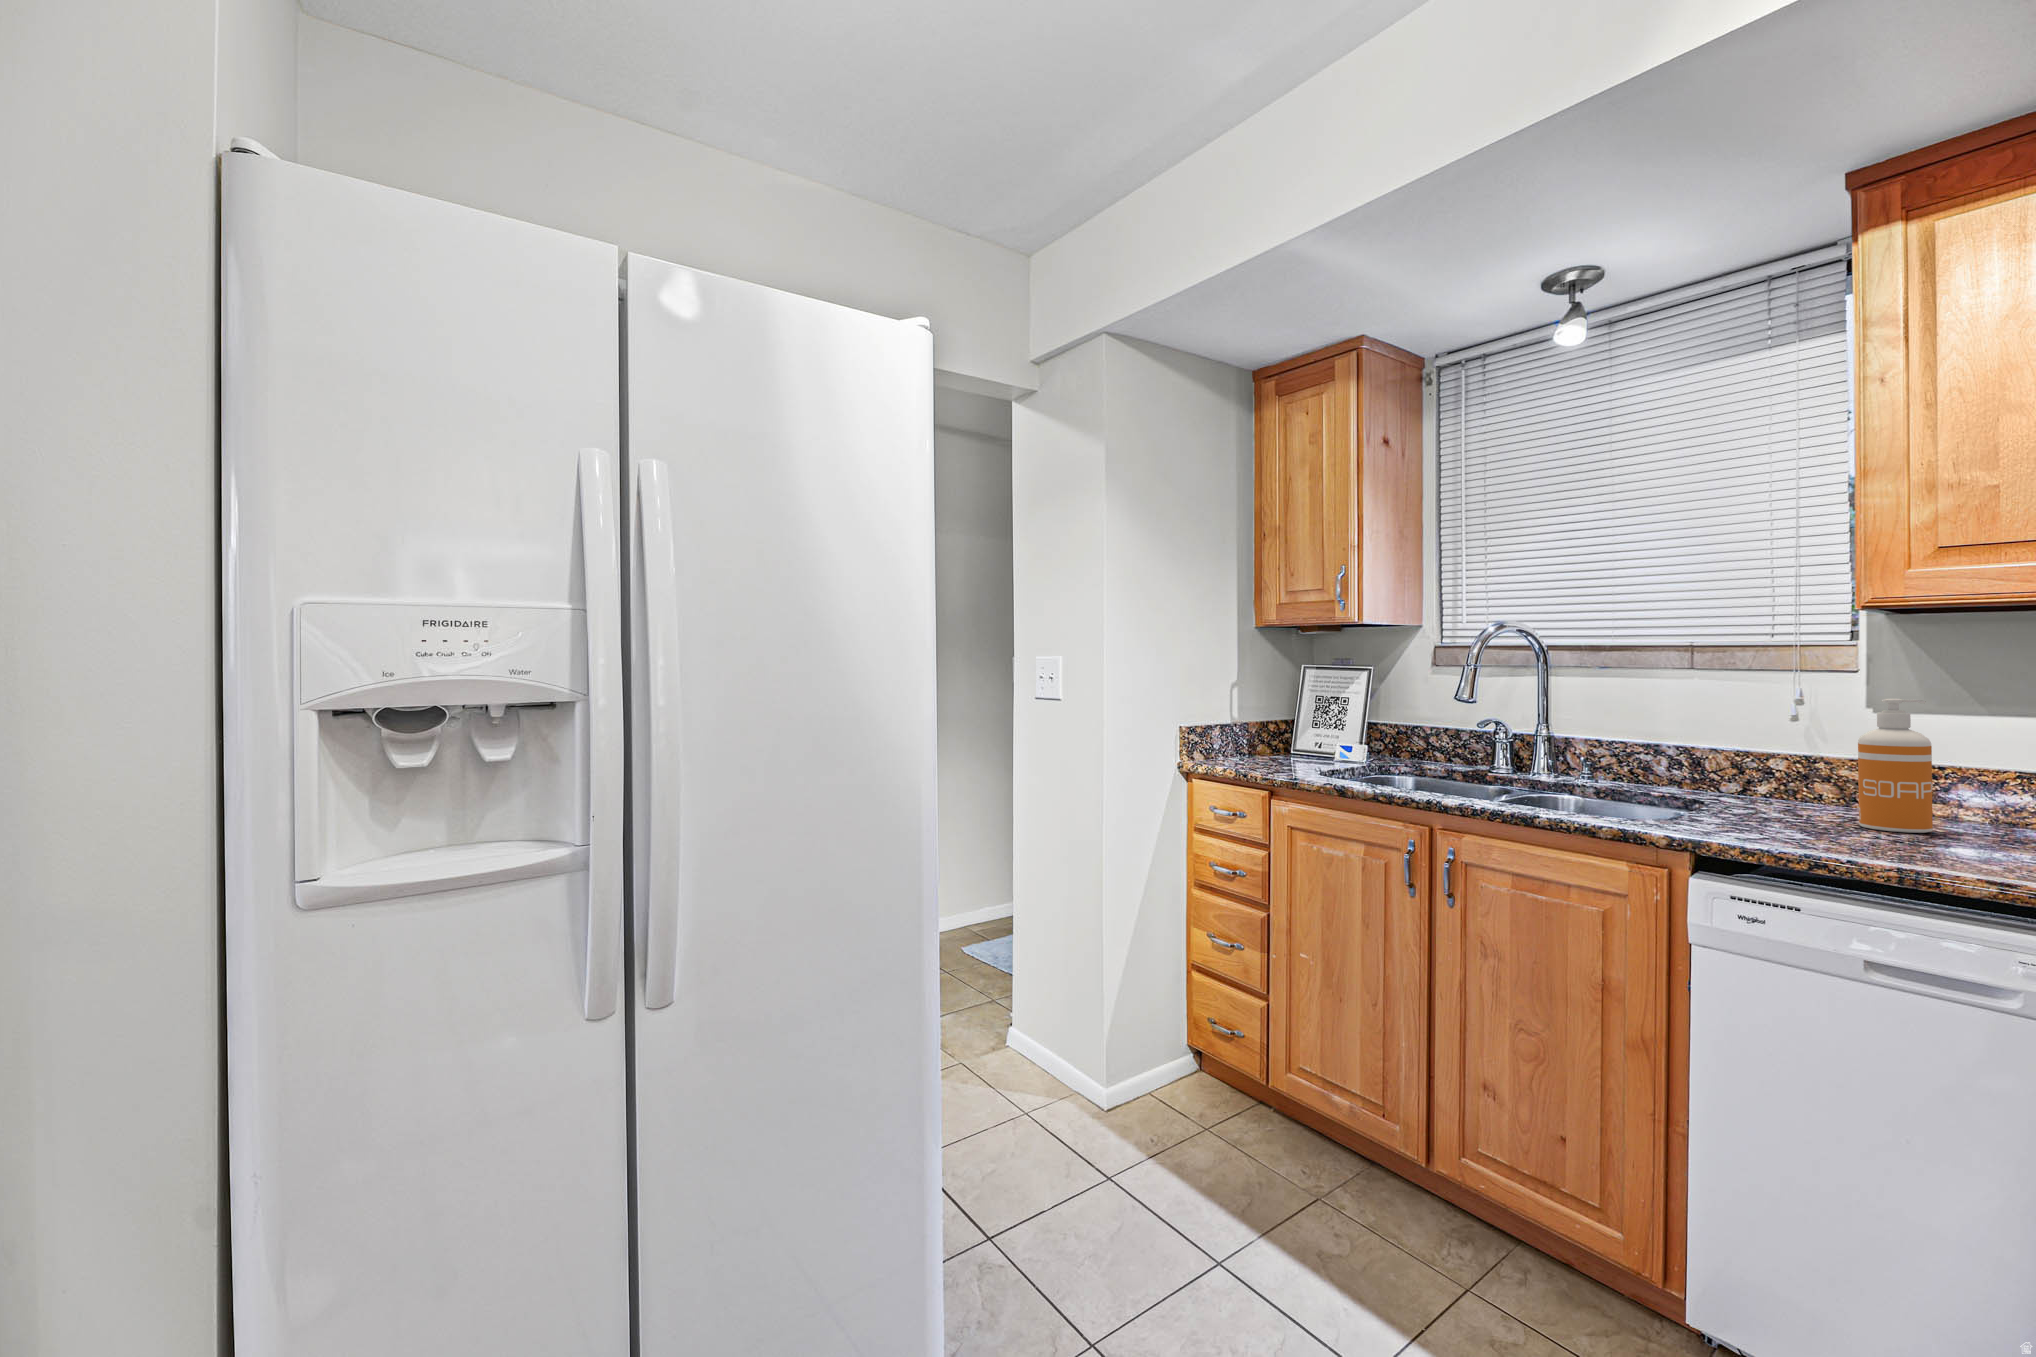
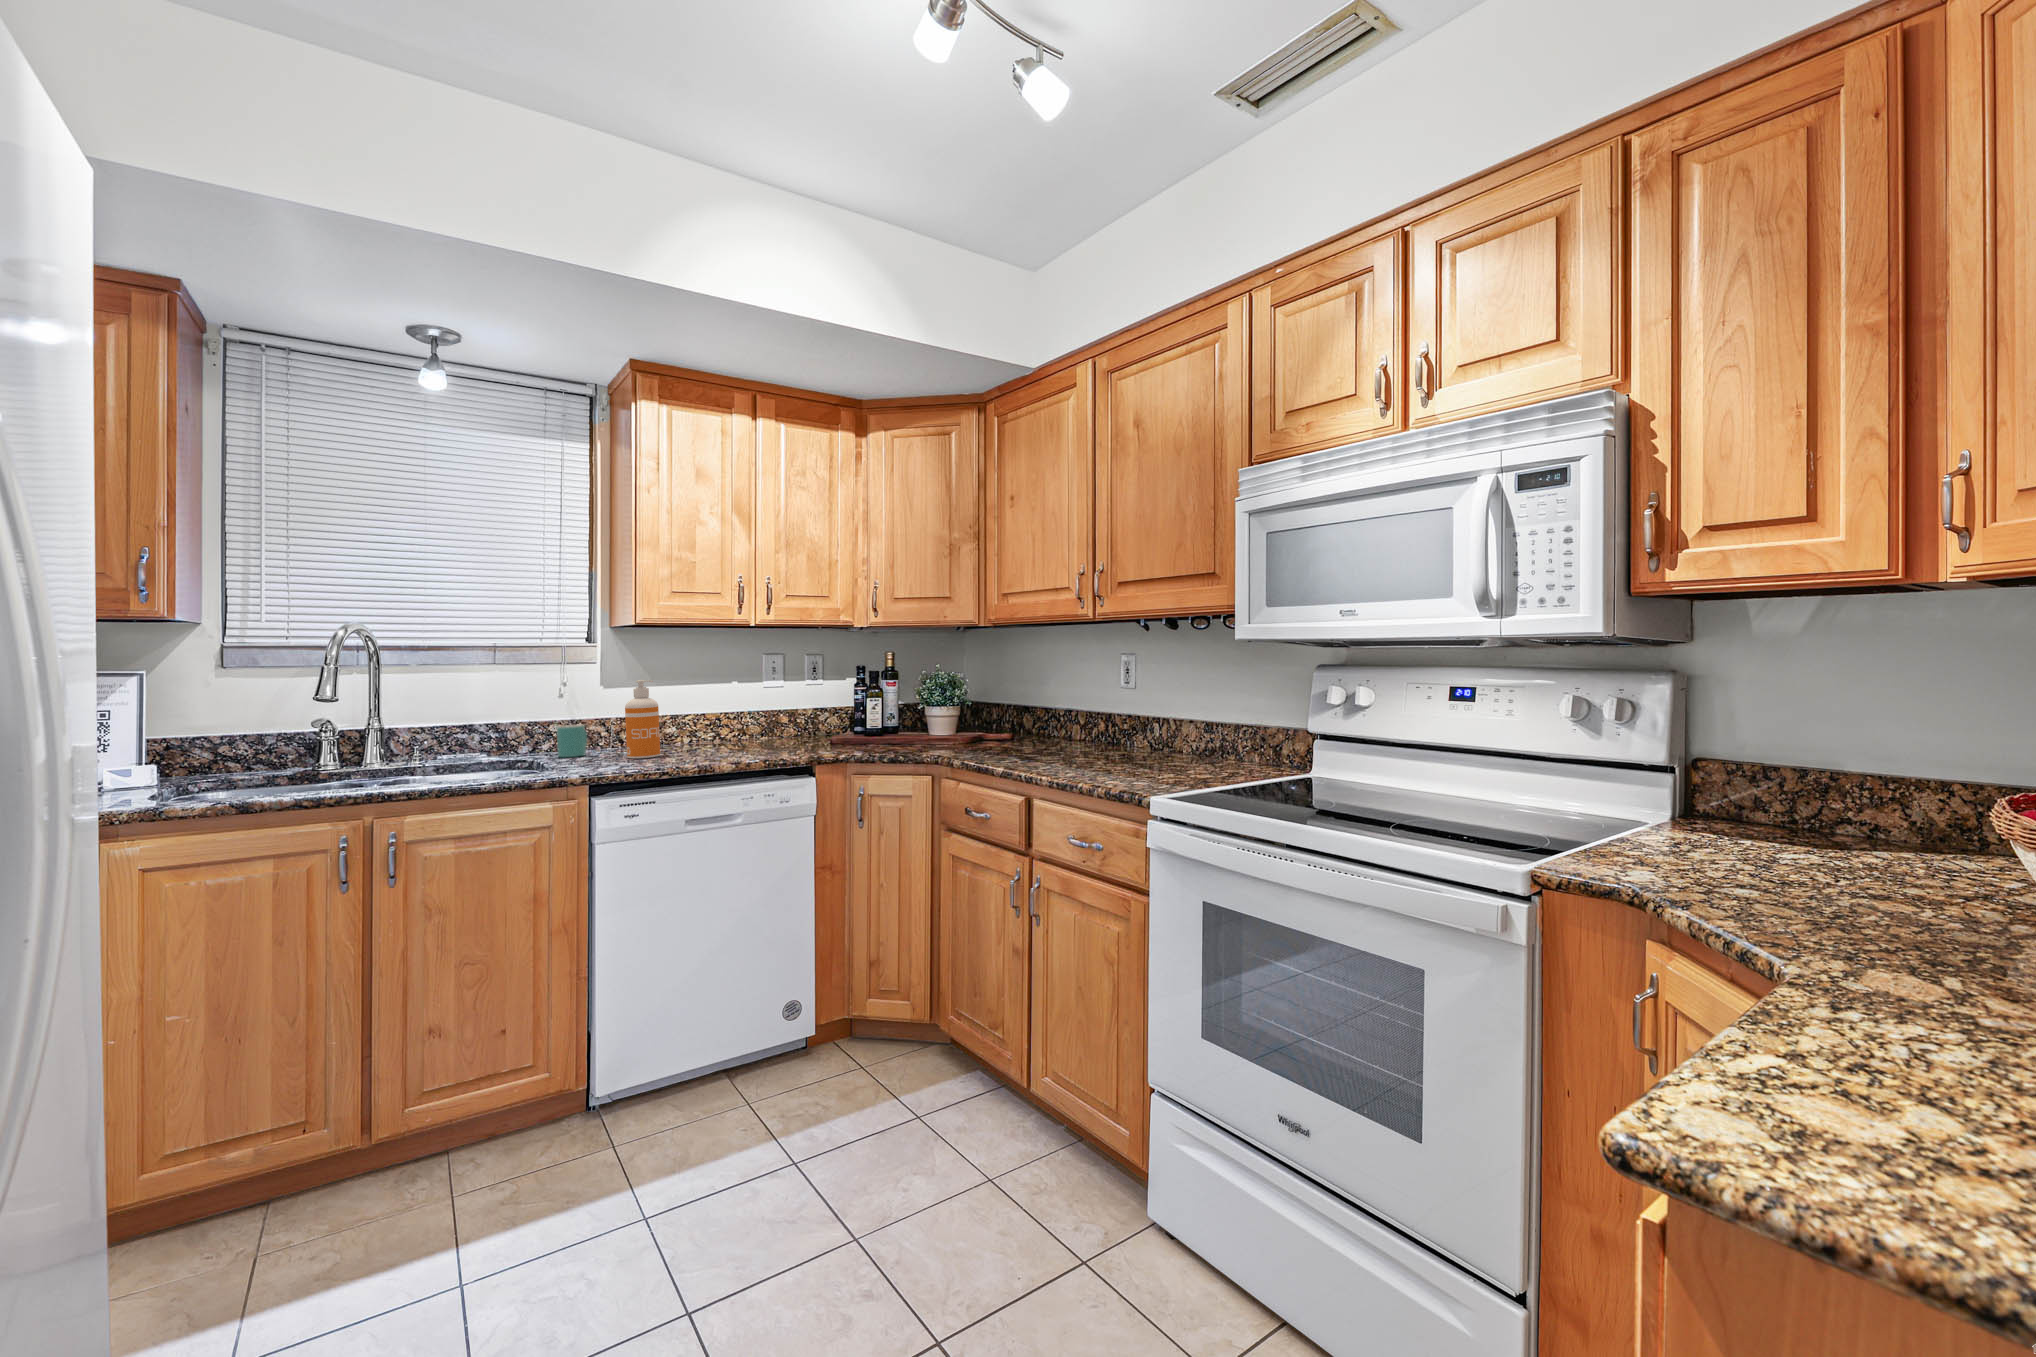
mug: none [1773,760,1837,810] -> present [557,725,587,757]

